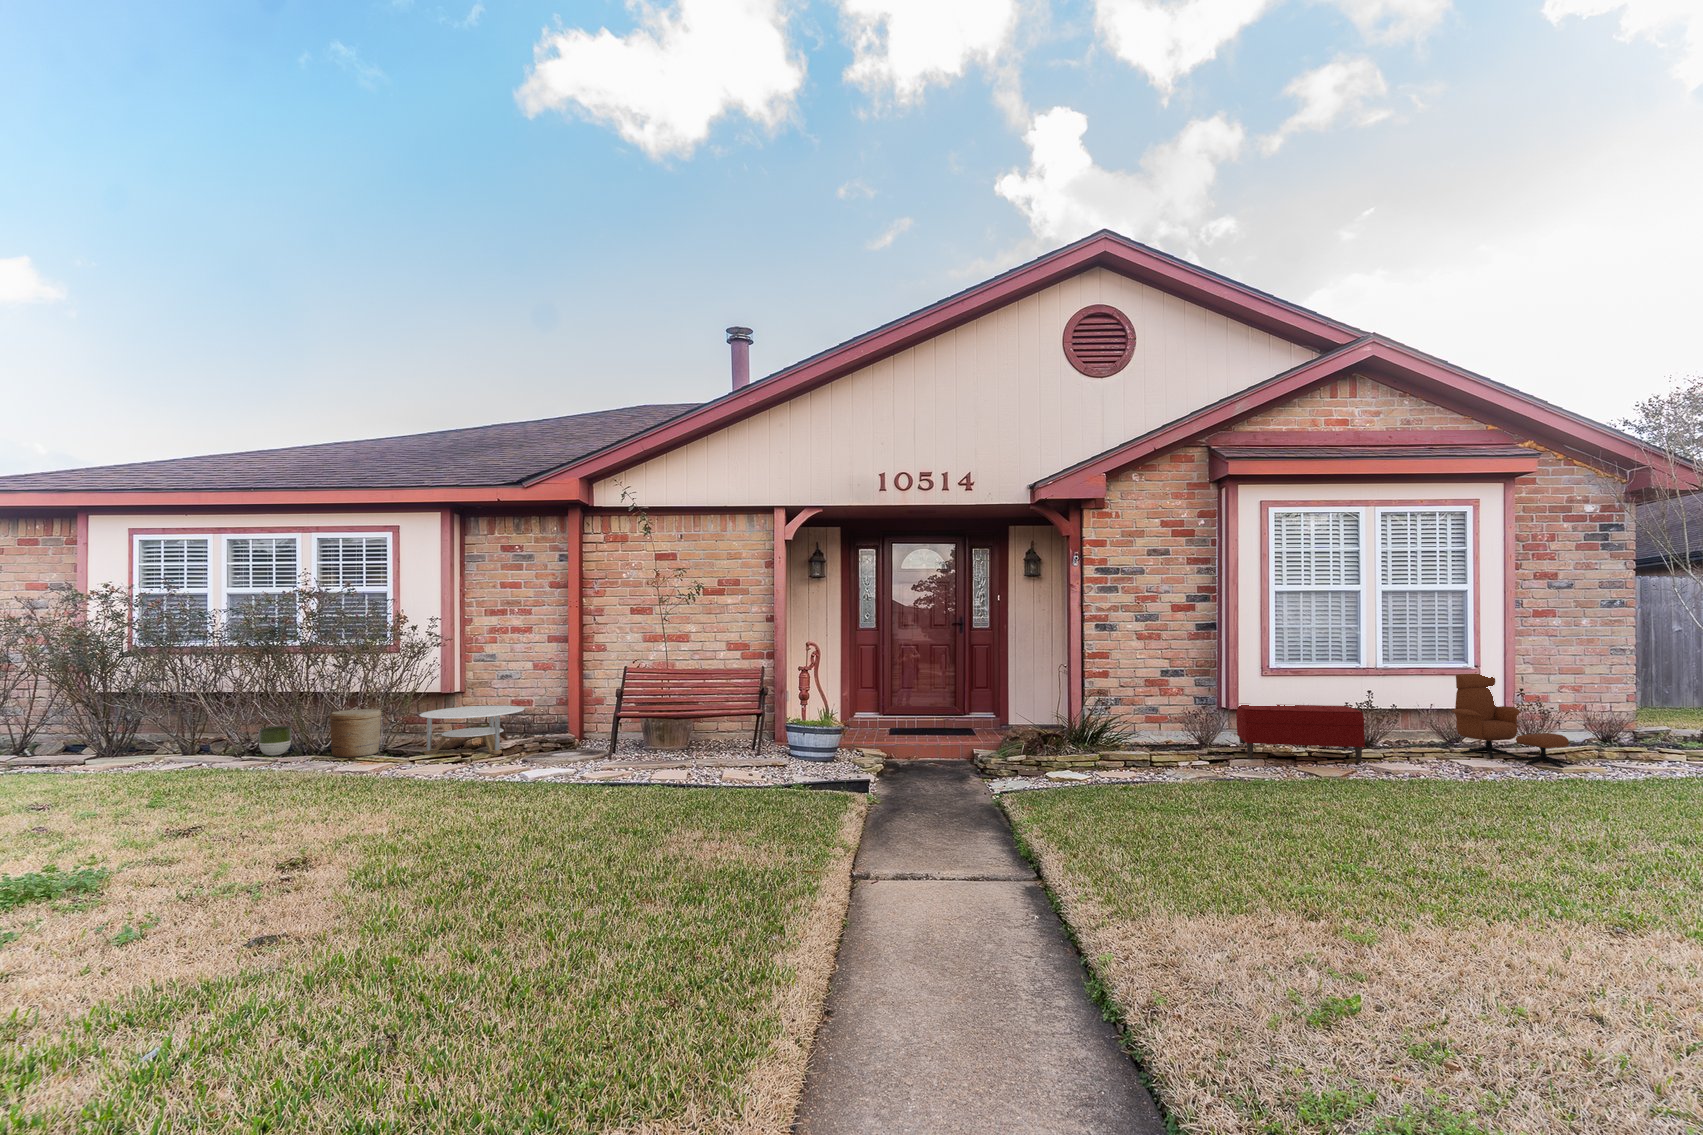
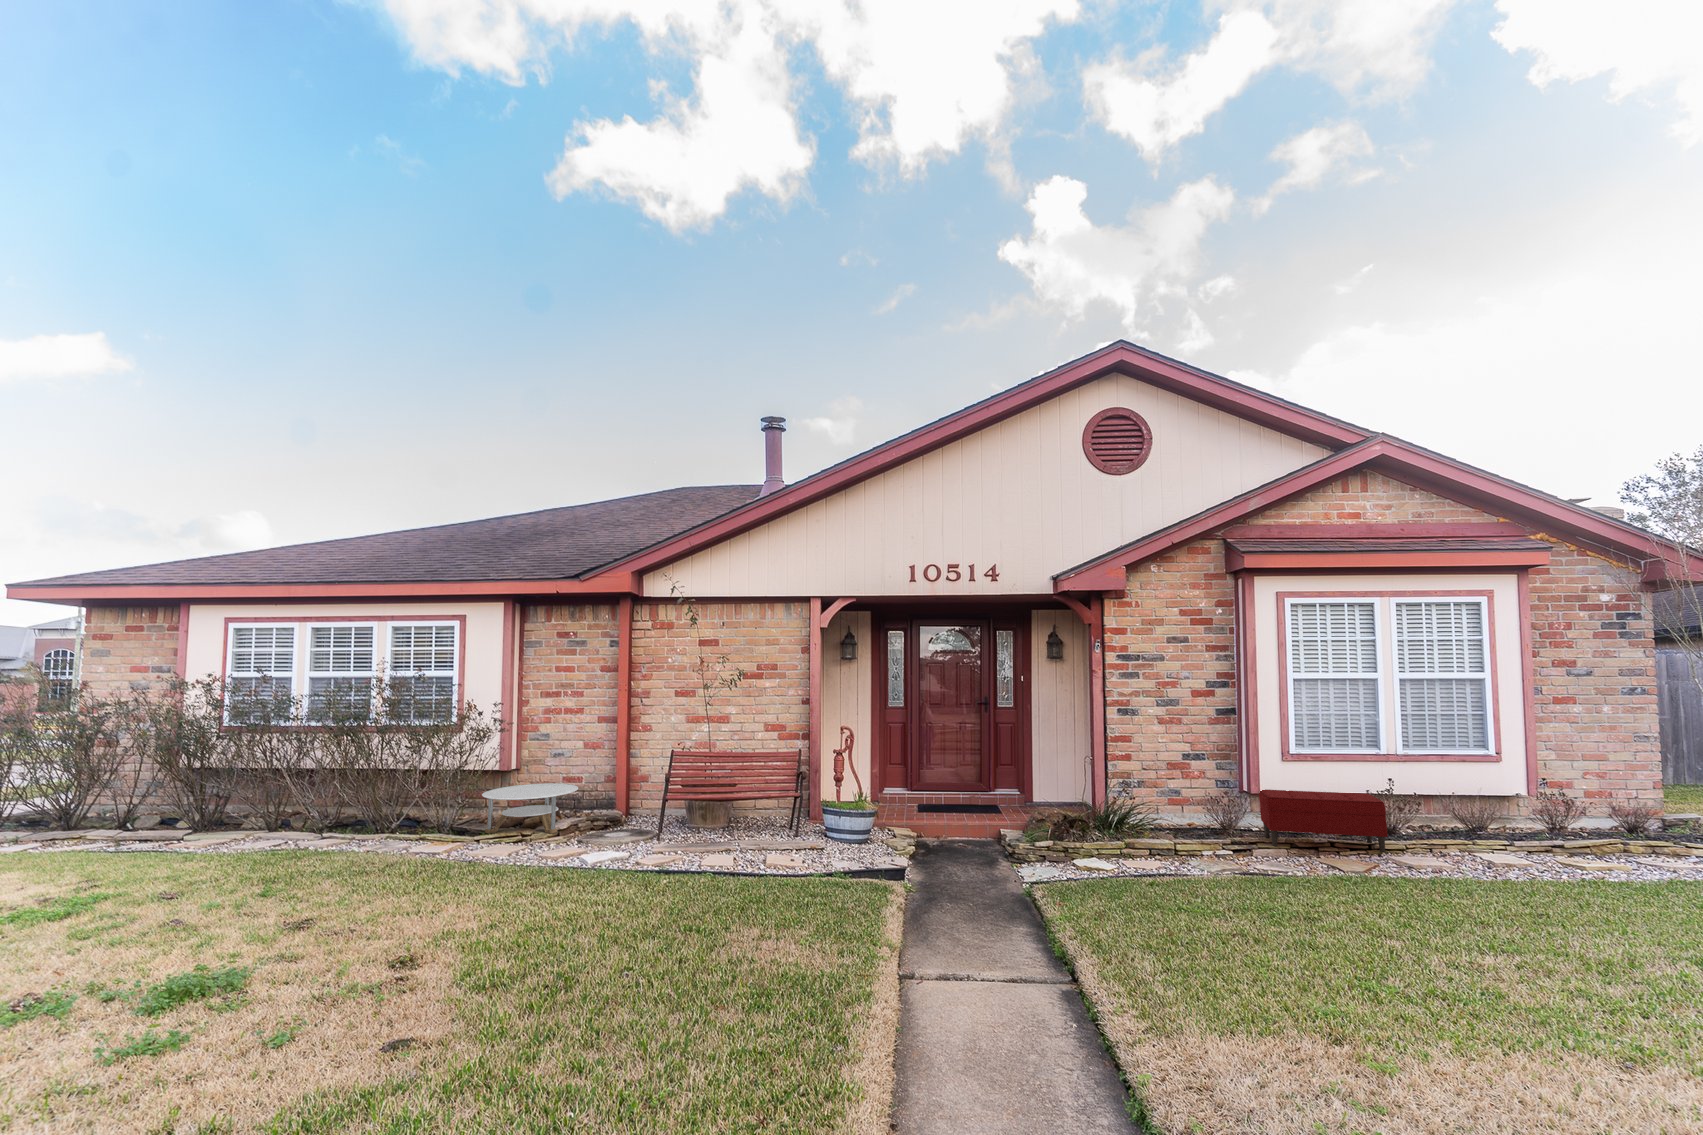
lounge chair: present [1452,674,1573,768] -> none [1472,762,1597,861]
woven basket: present [330,709,381,758] -> none [400,788,447,836]
planter: present [259,726,291,755] -> none [335,805,364,833]

